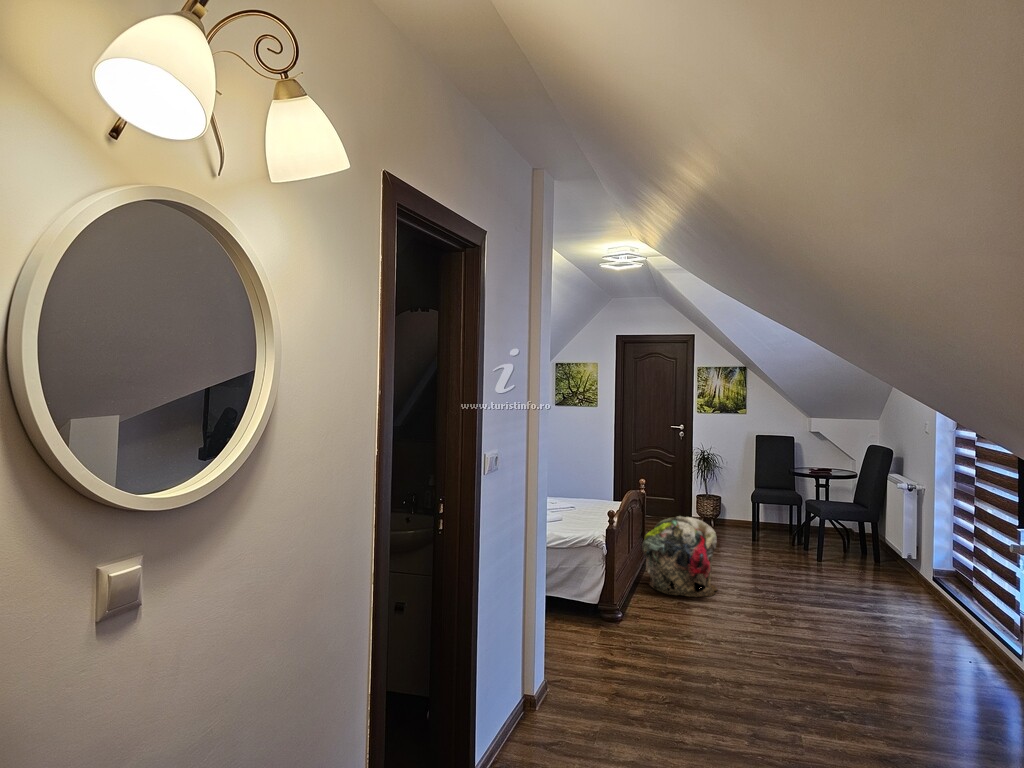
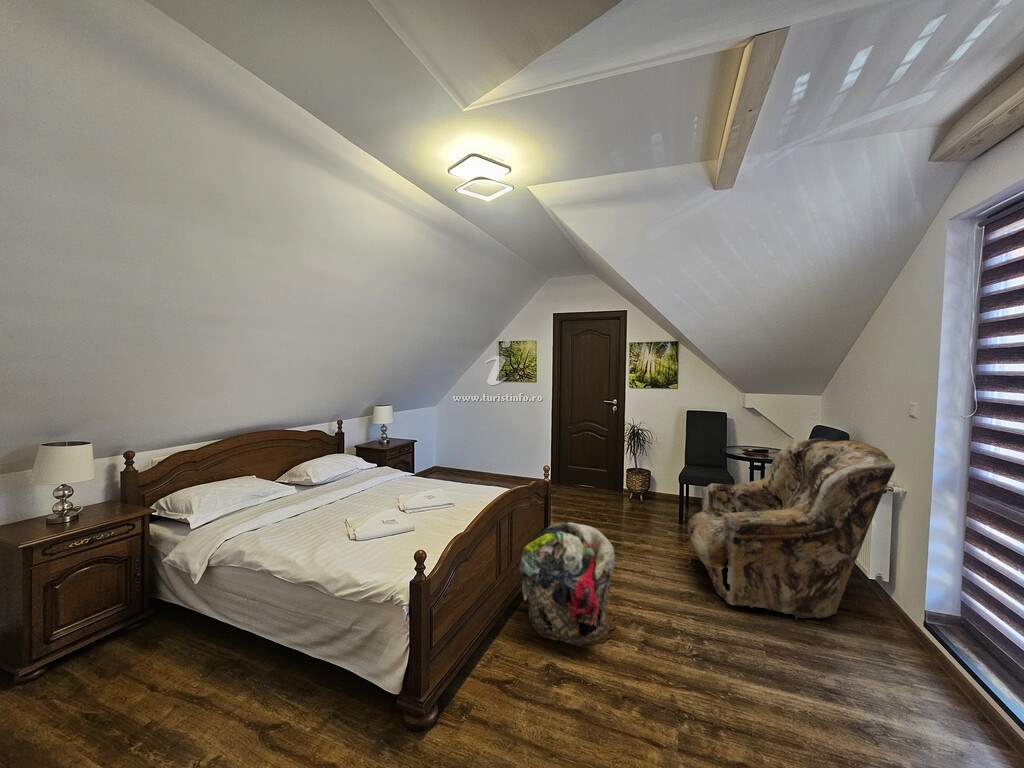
armchair: none [764,453,914,584] -> present [688,438,895,618]

